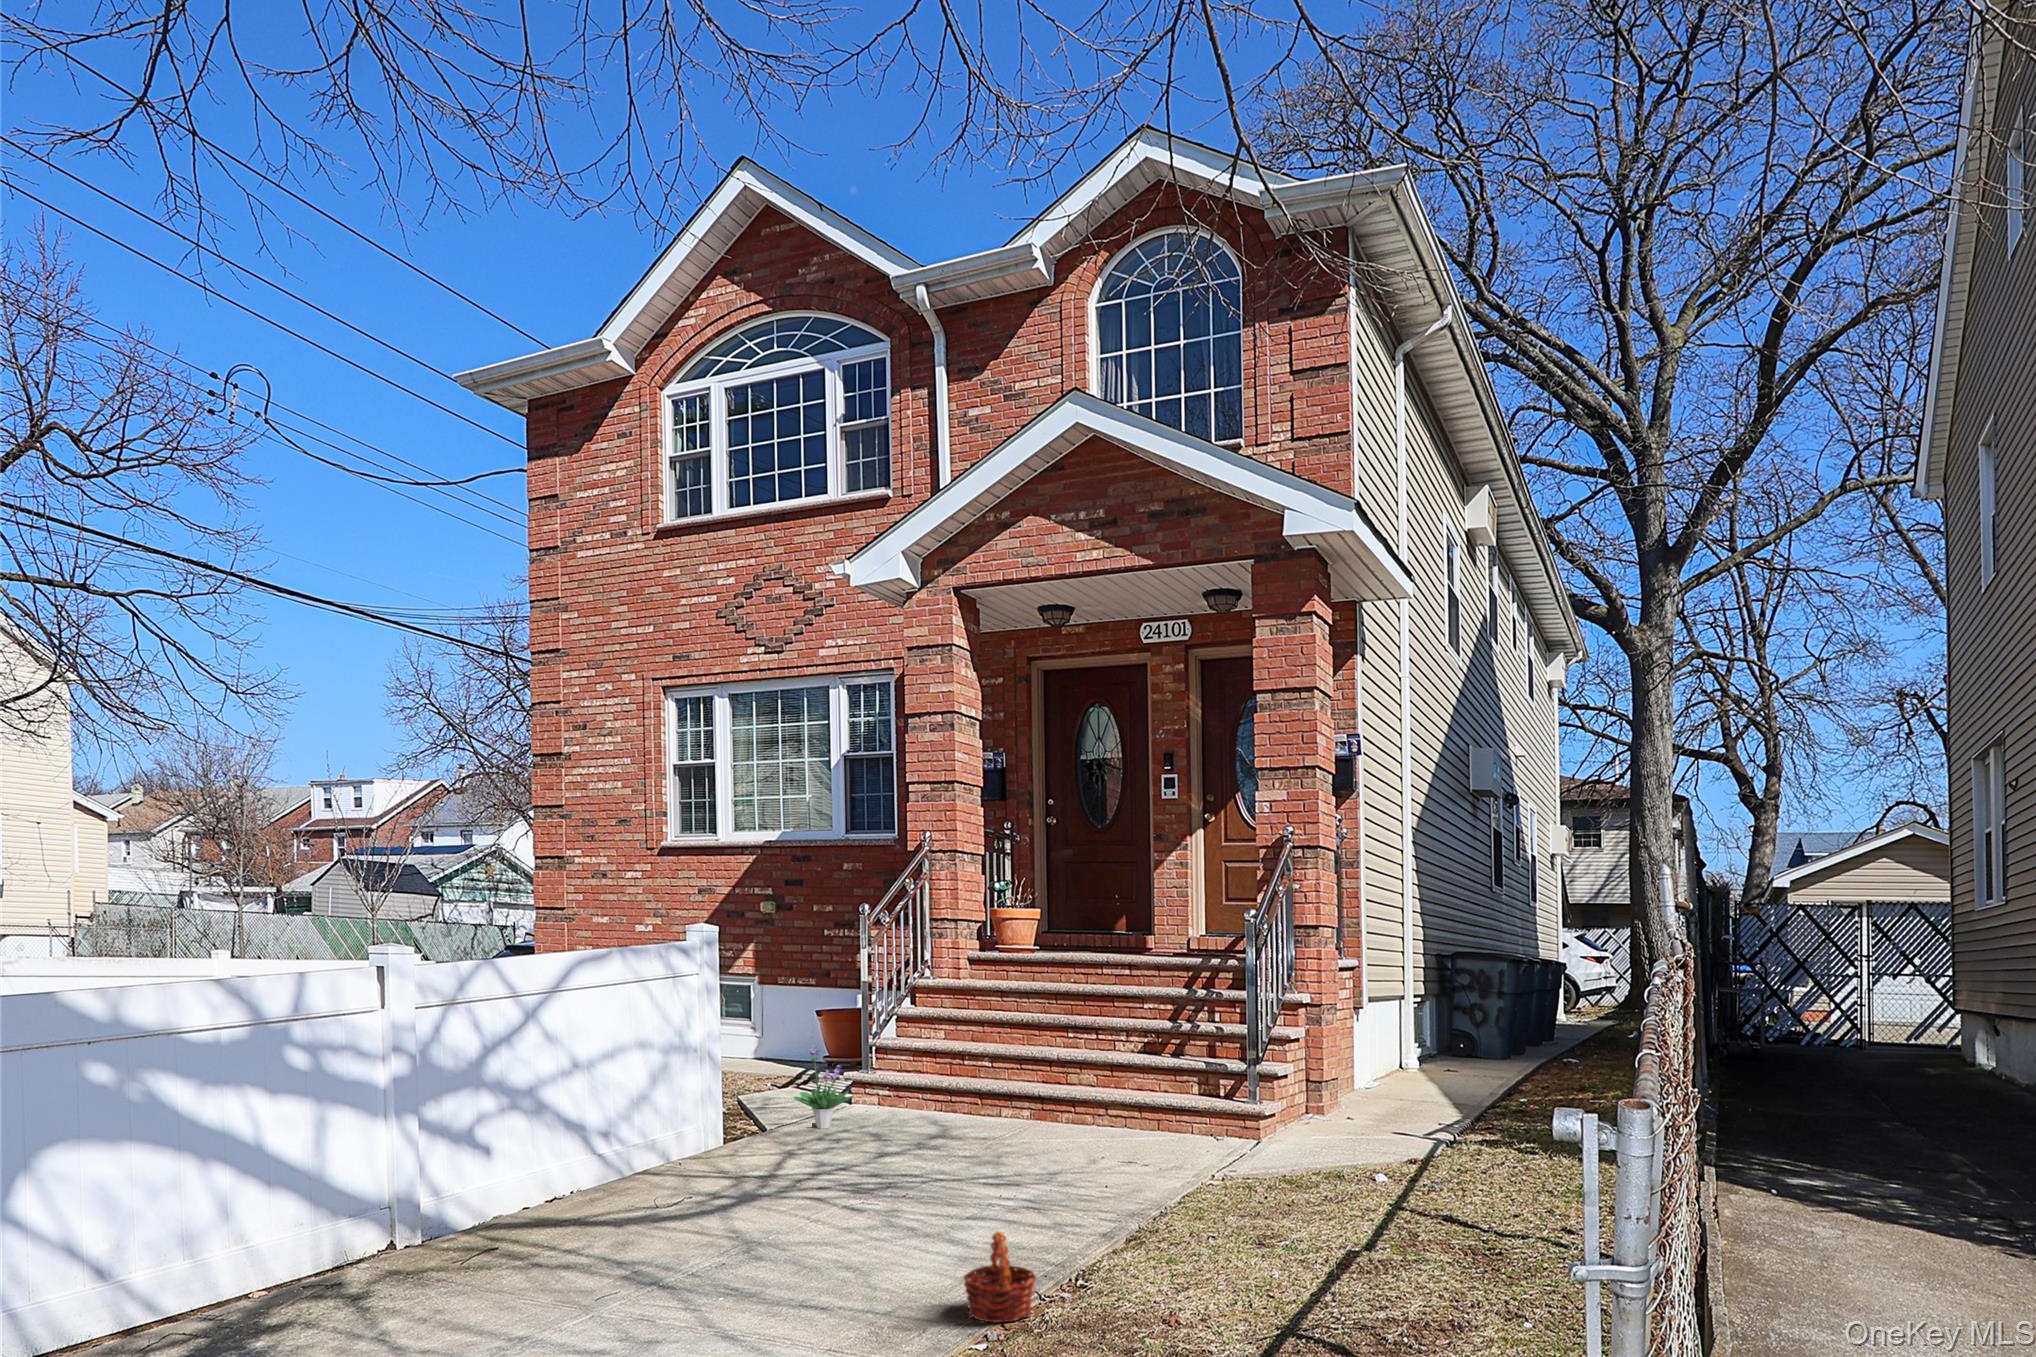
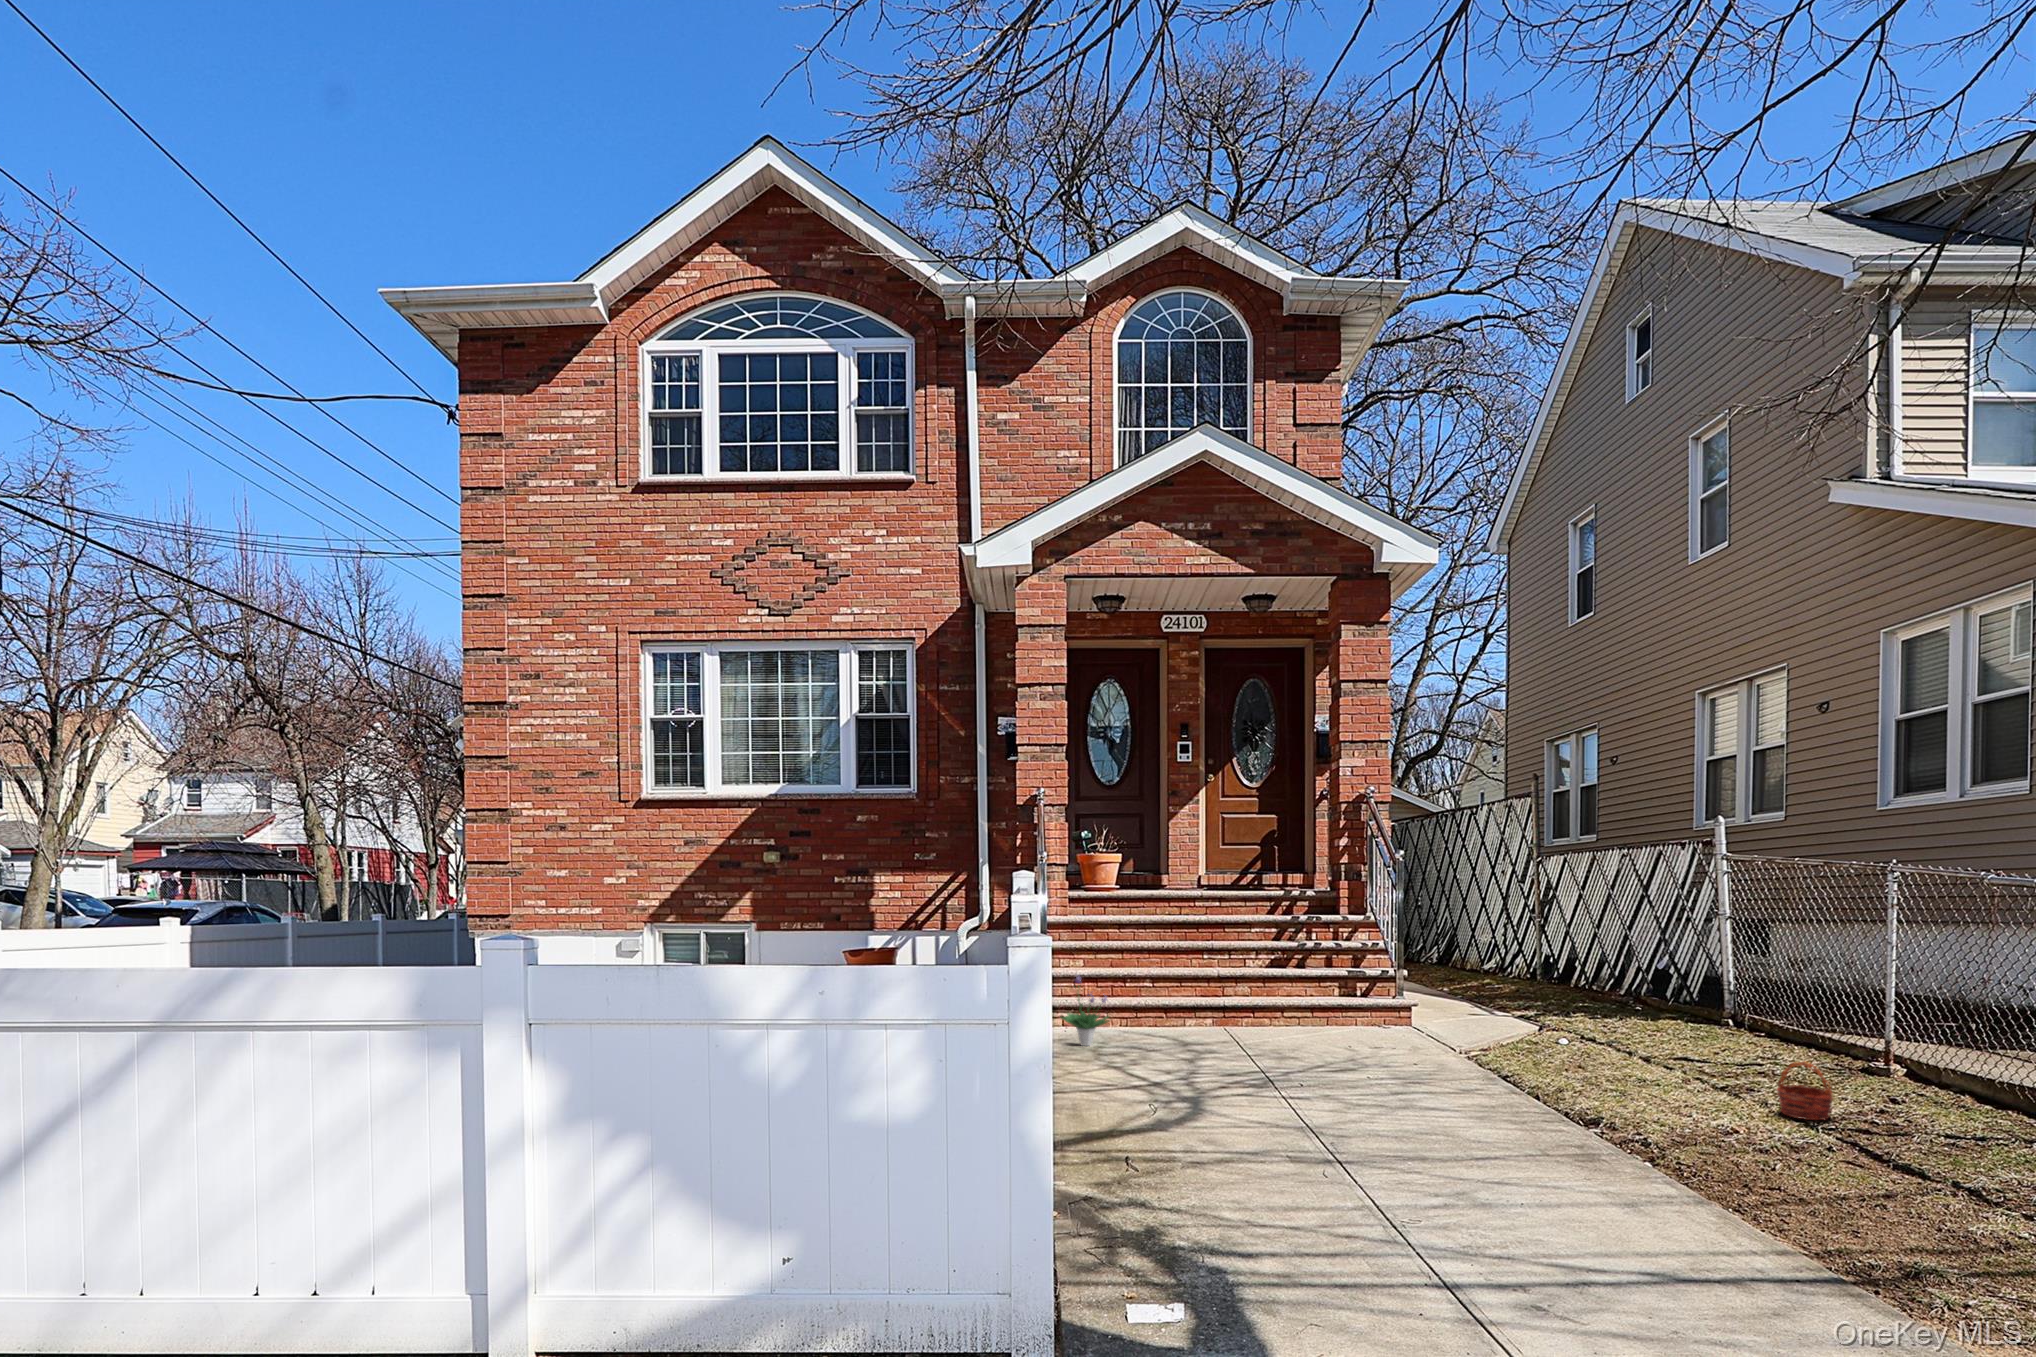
basket: present [964,1232,1036,1323] -> present [1776,1061,1833,1120]

